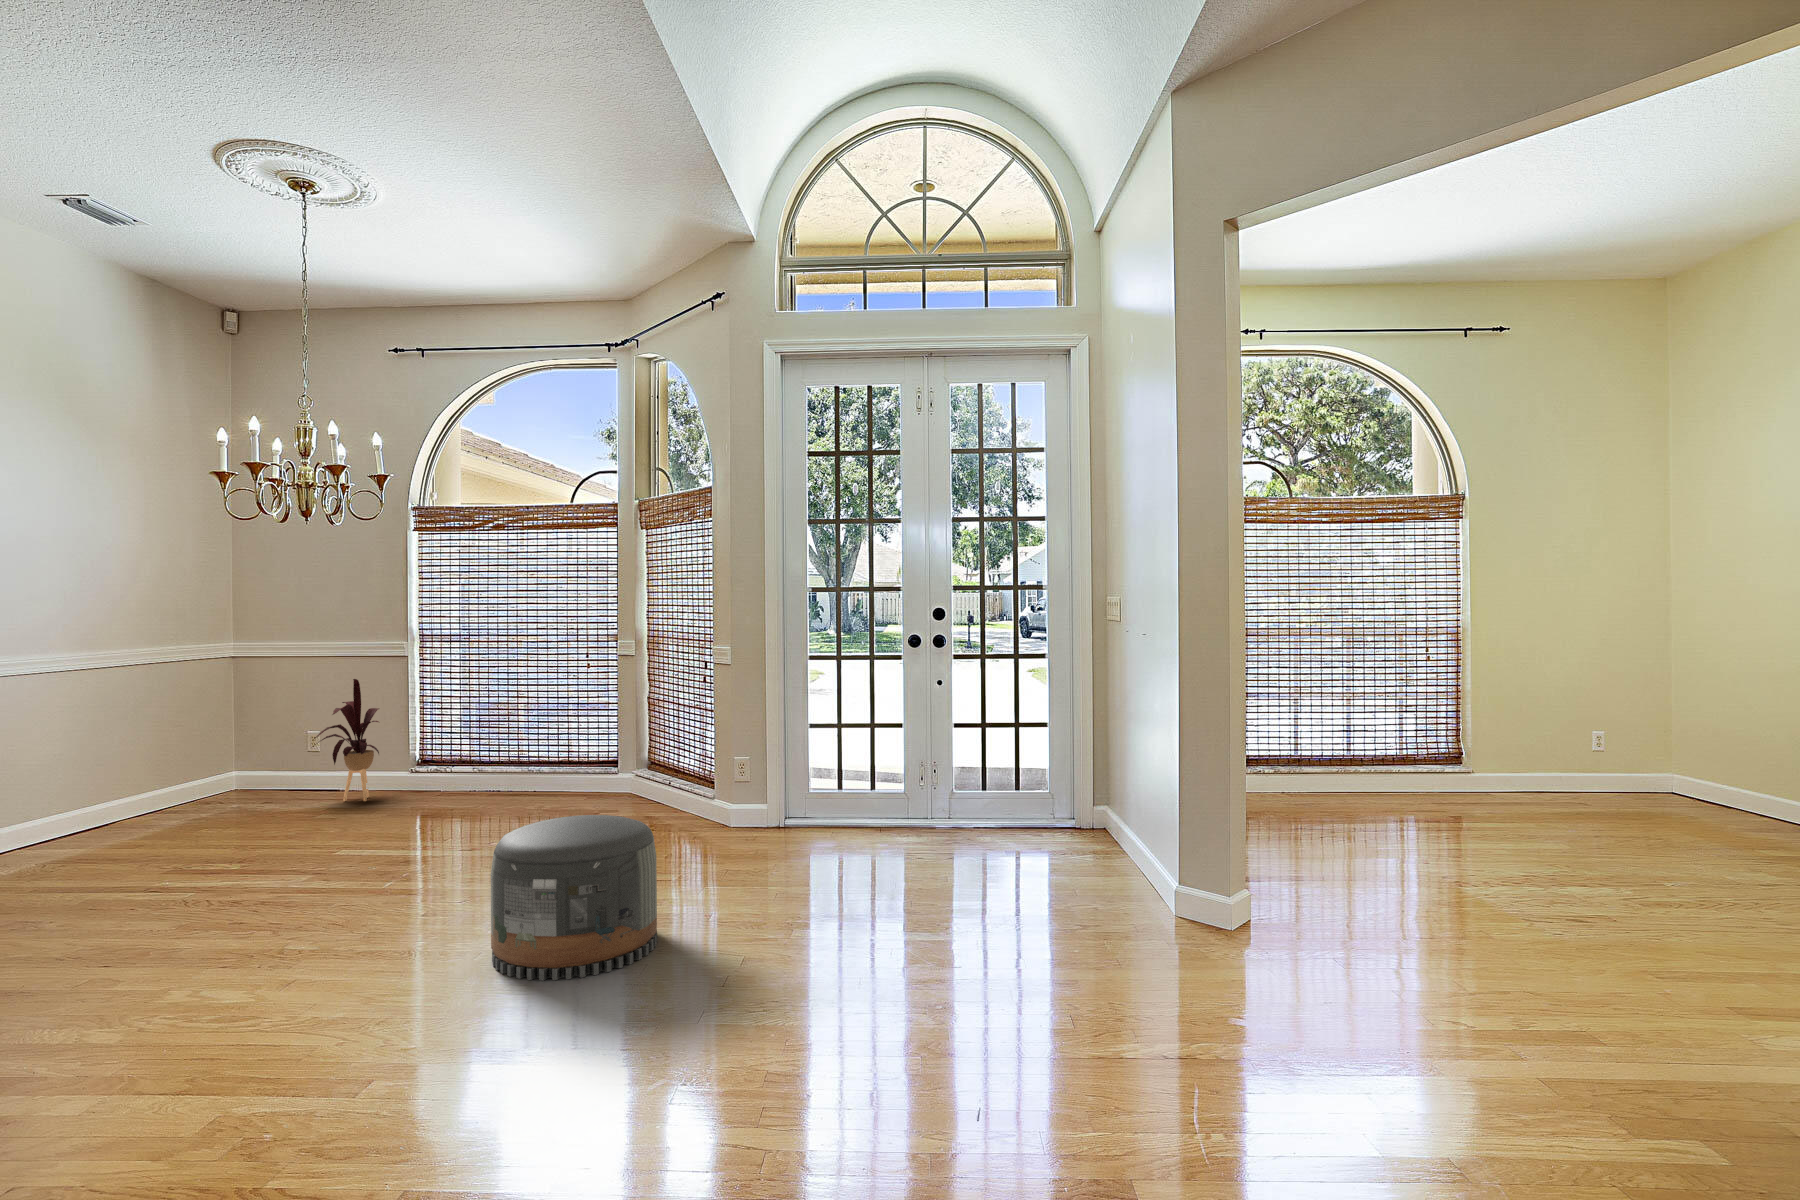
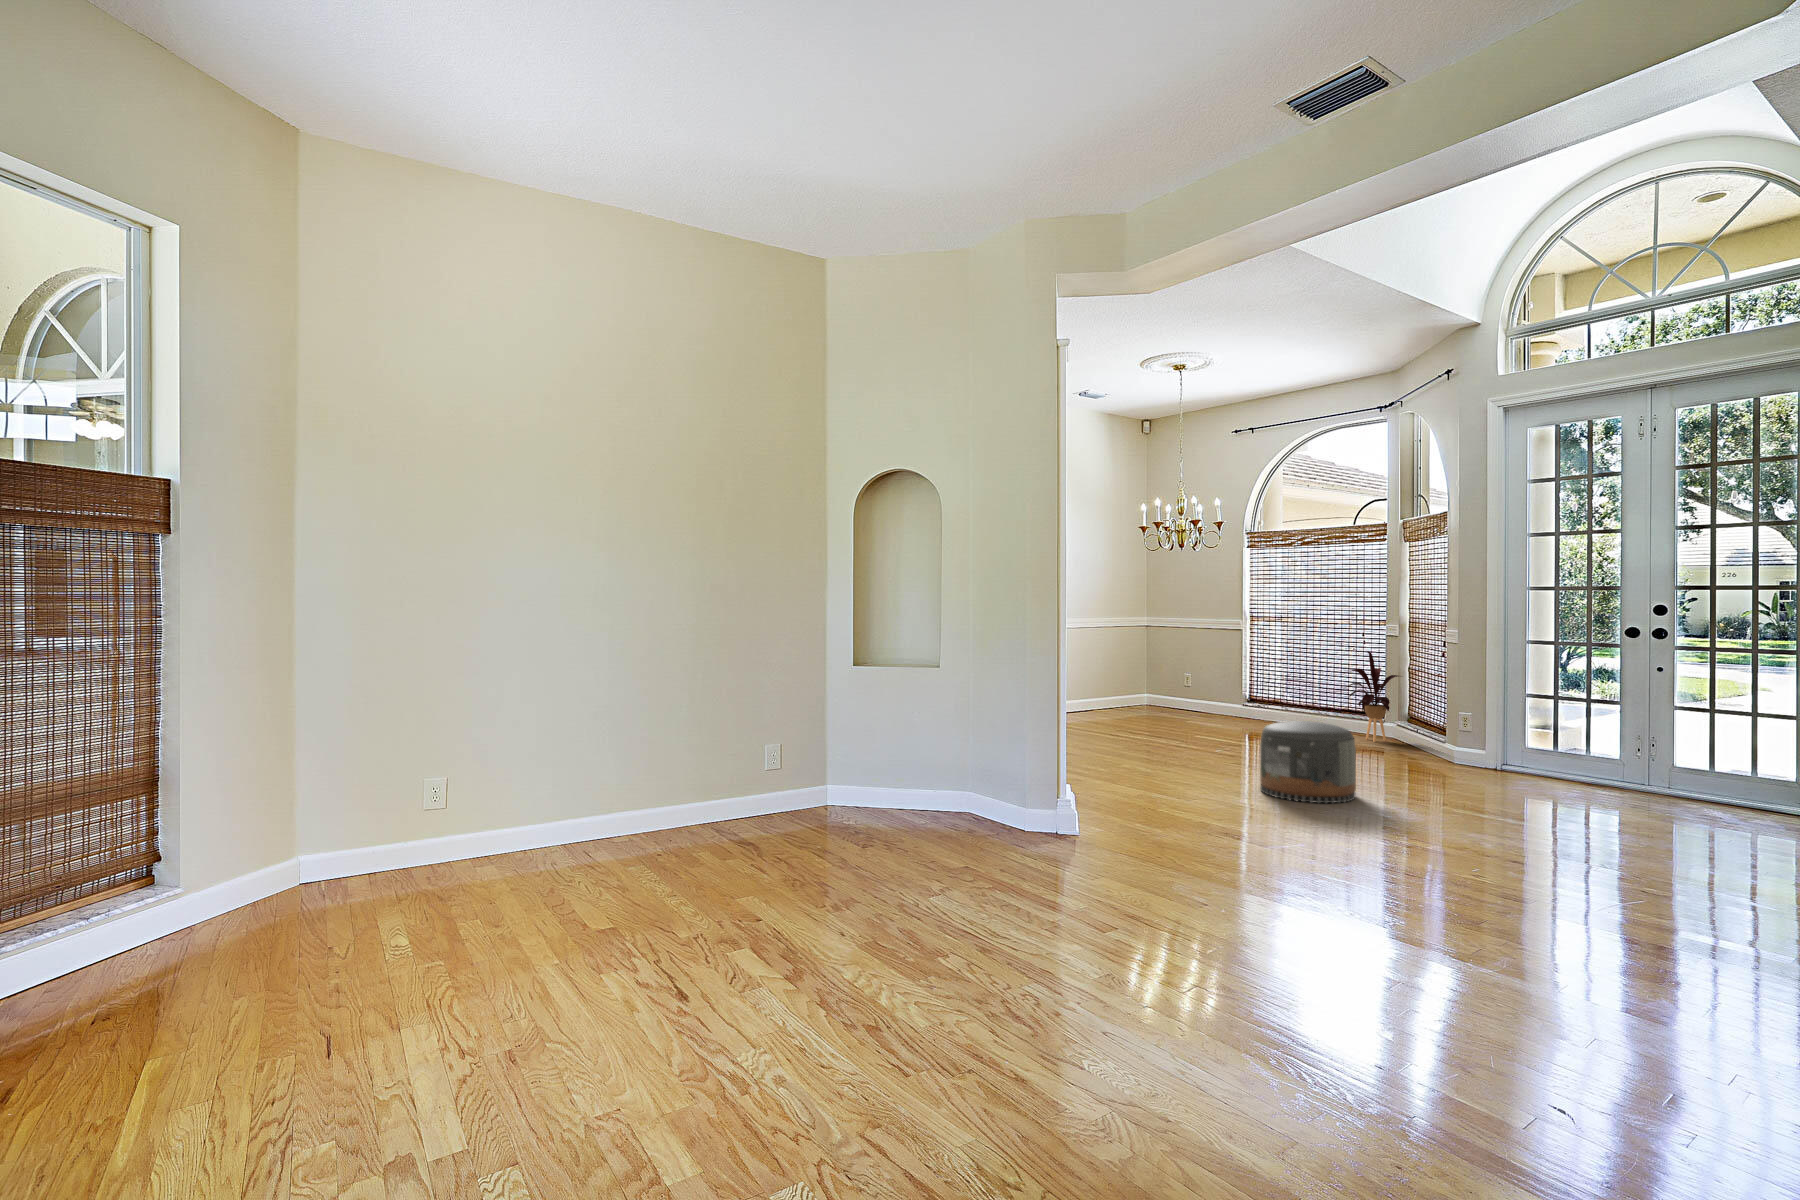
house plant: present [314,679,379,801] -> present [1344,651,1399,742]

